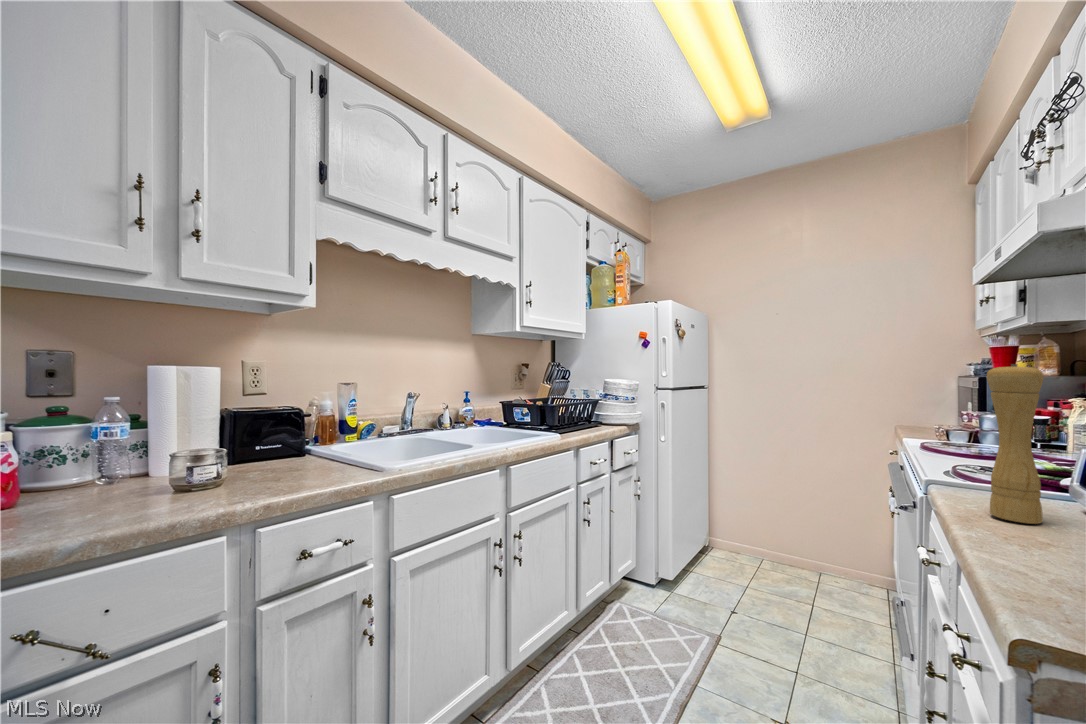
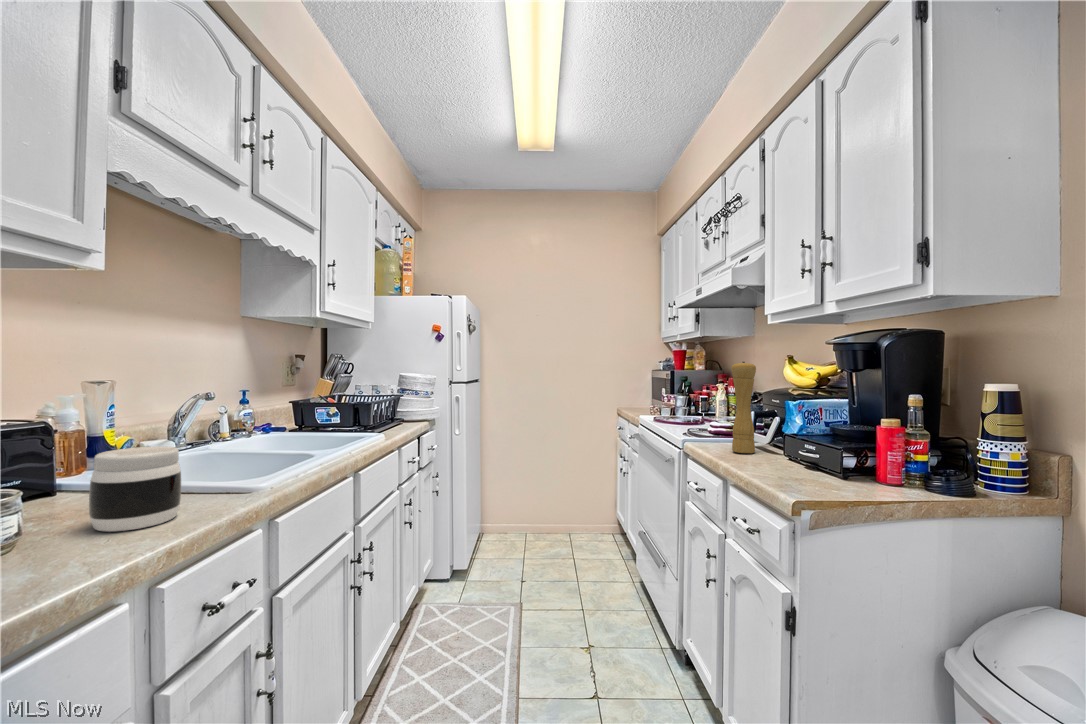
jar: none [271,430,325,486] -> present [89,446,181,532]

